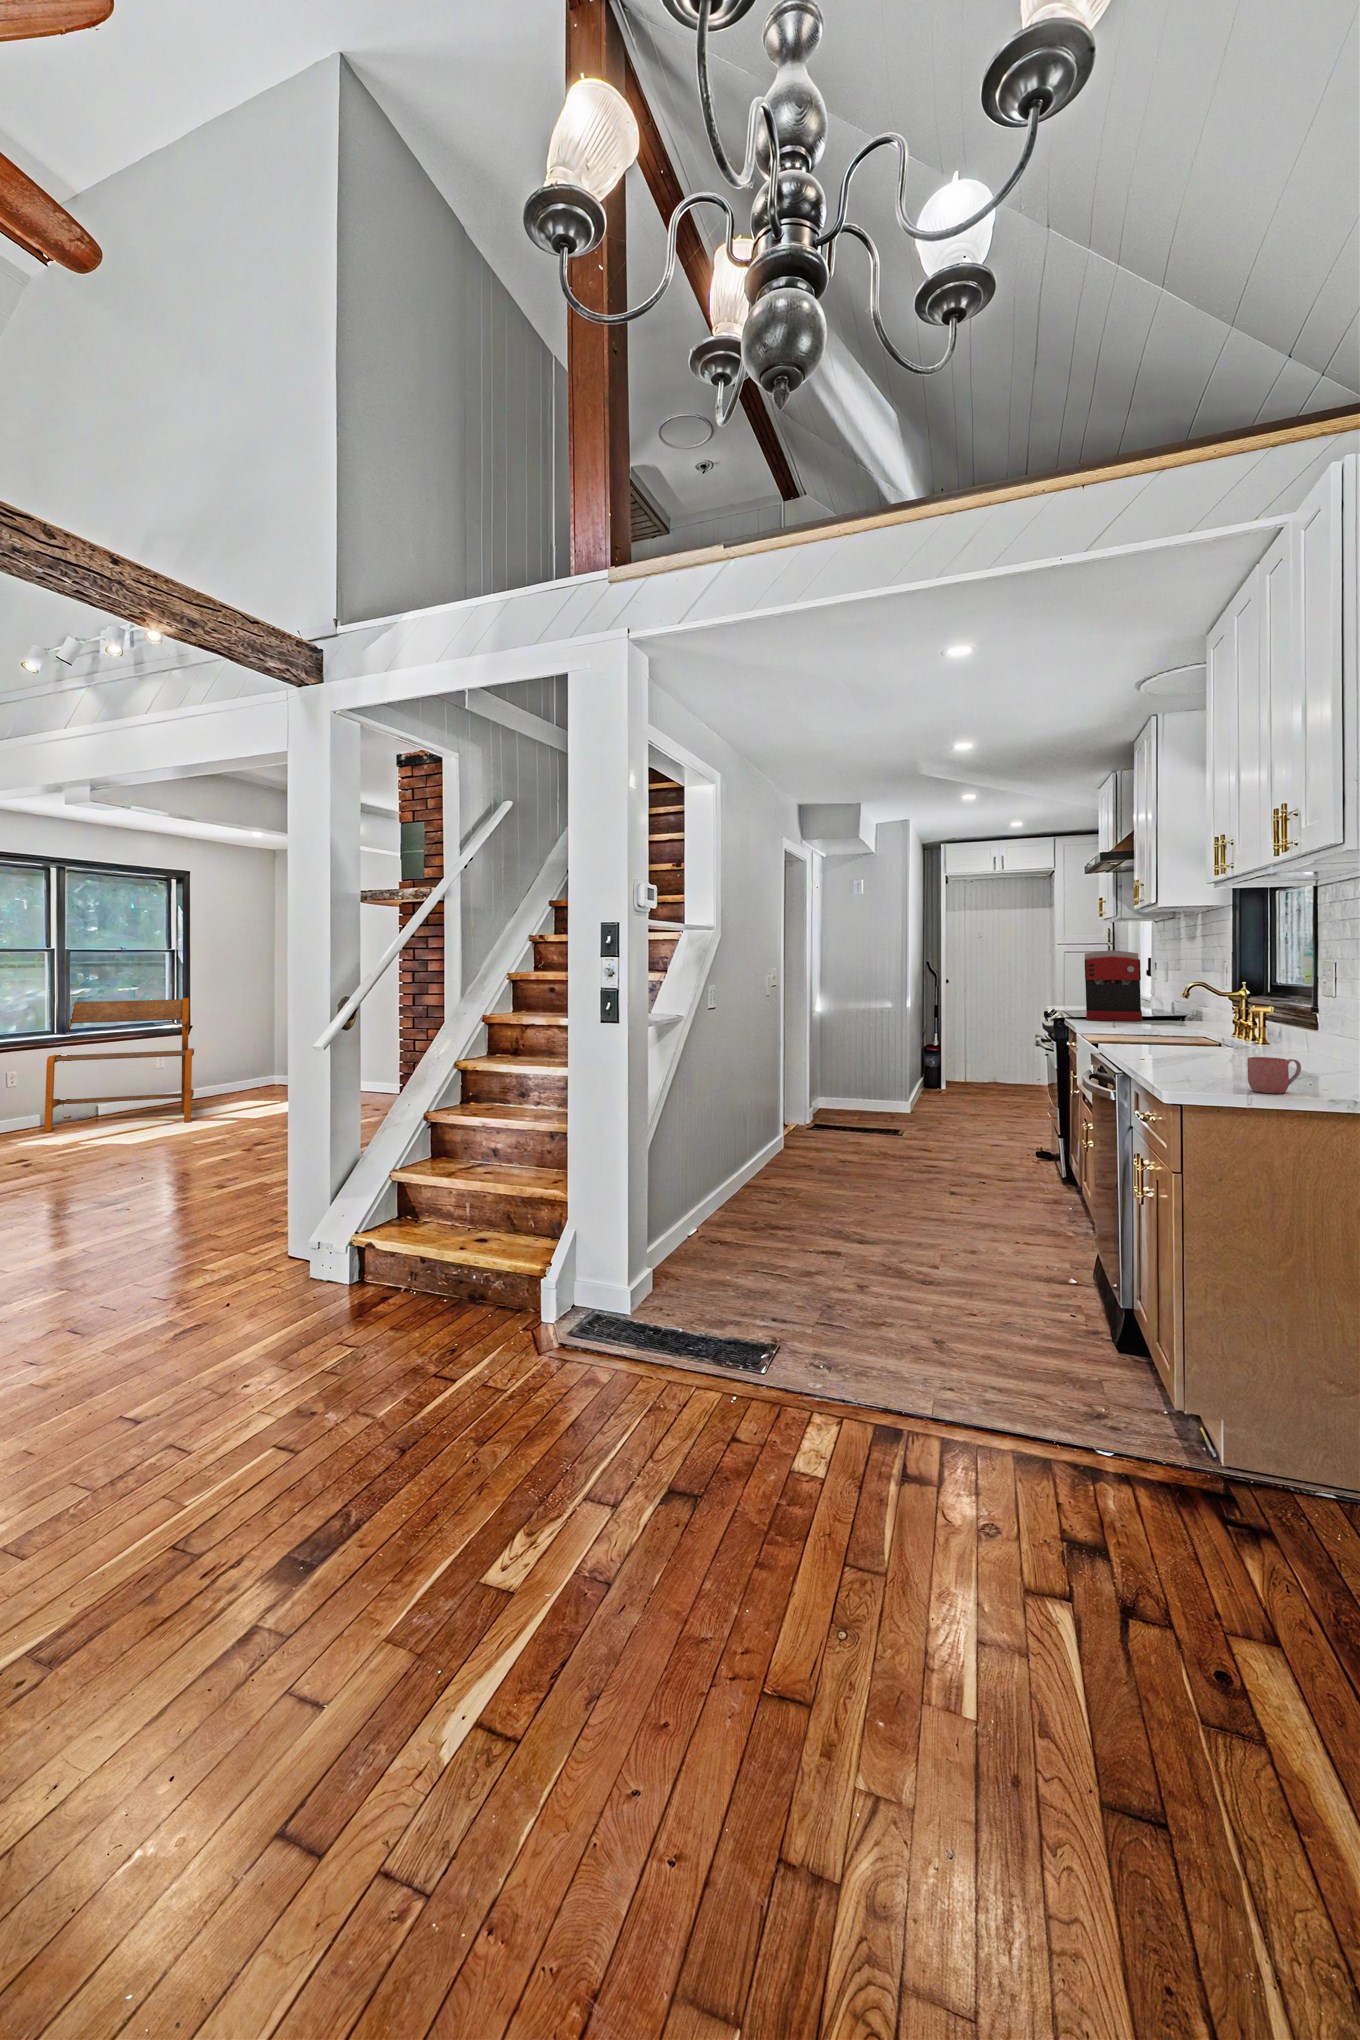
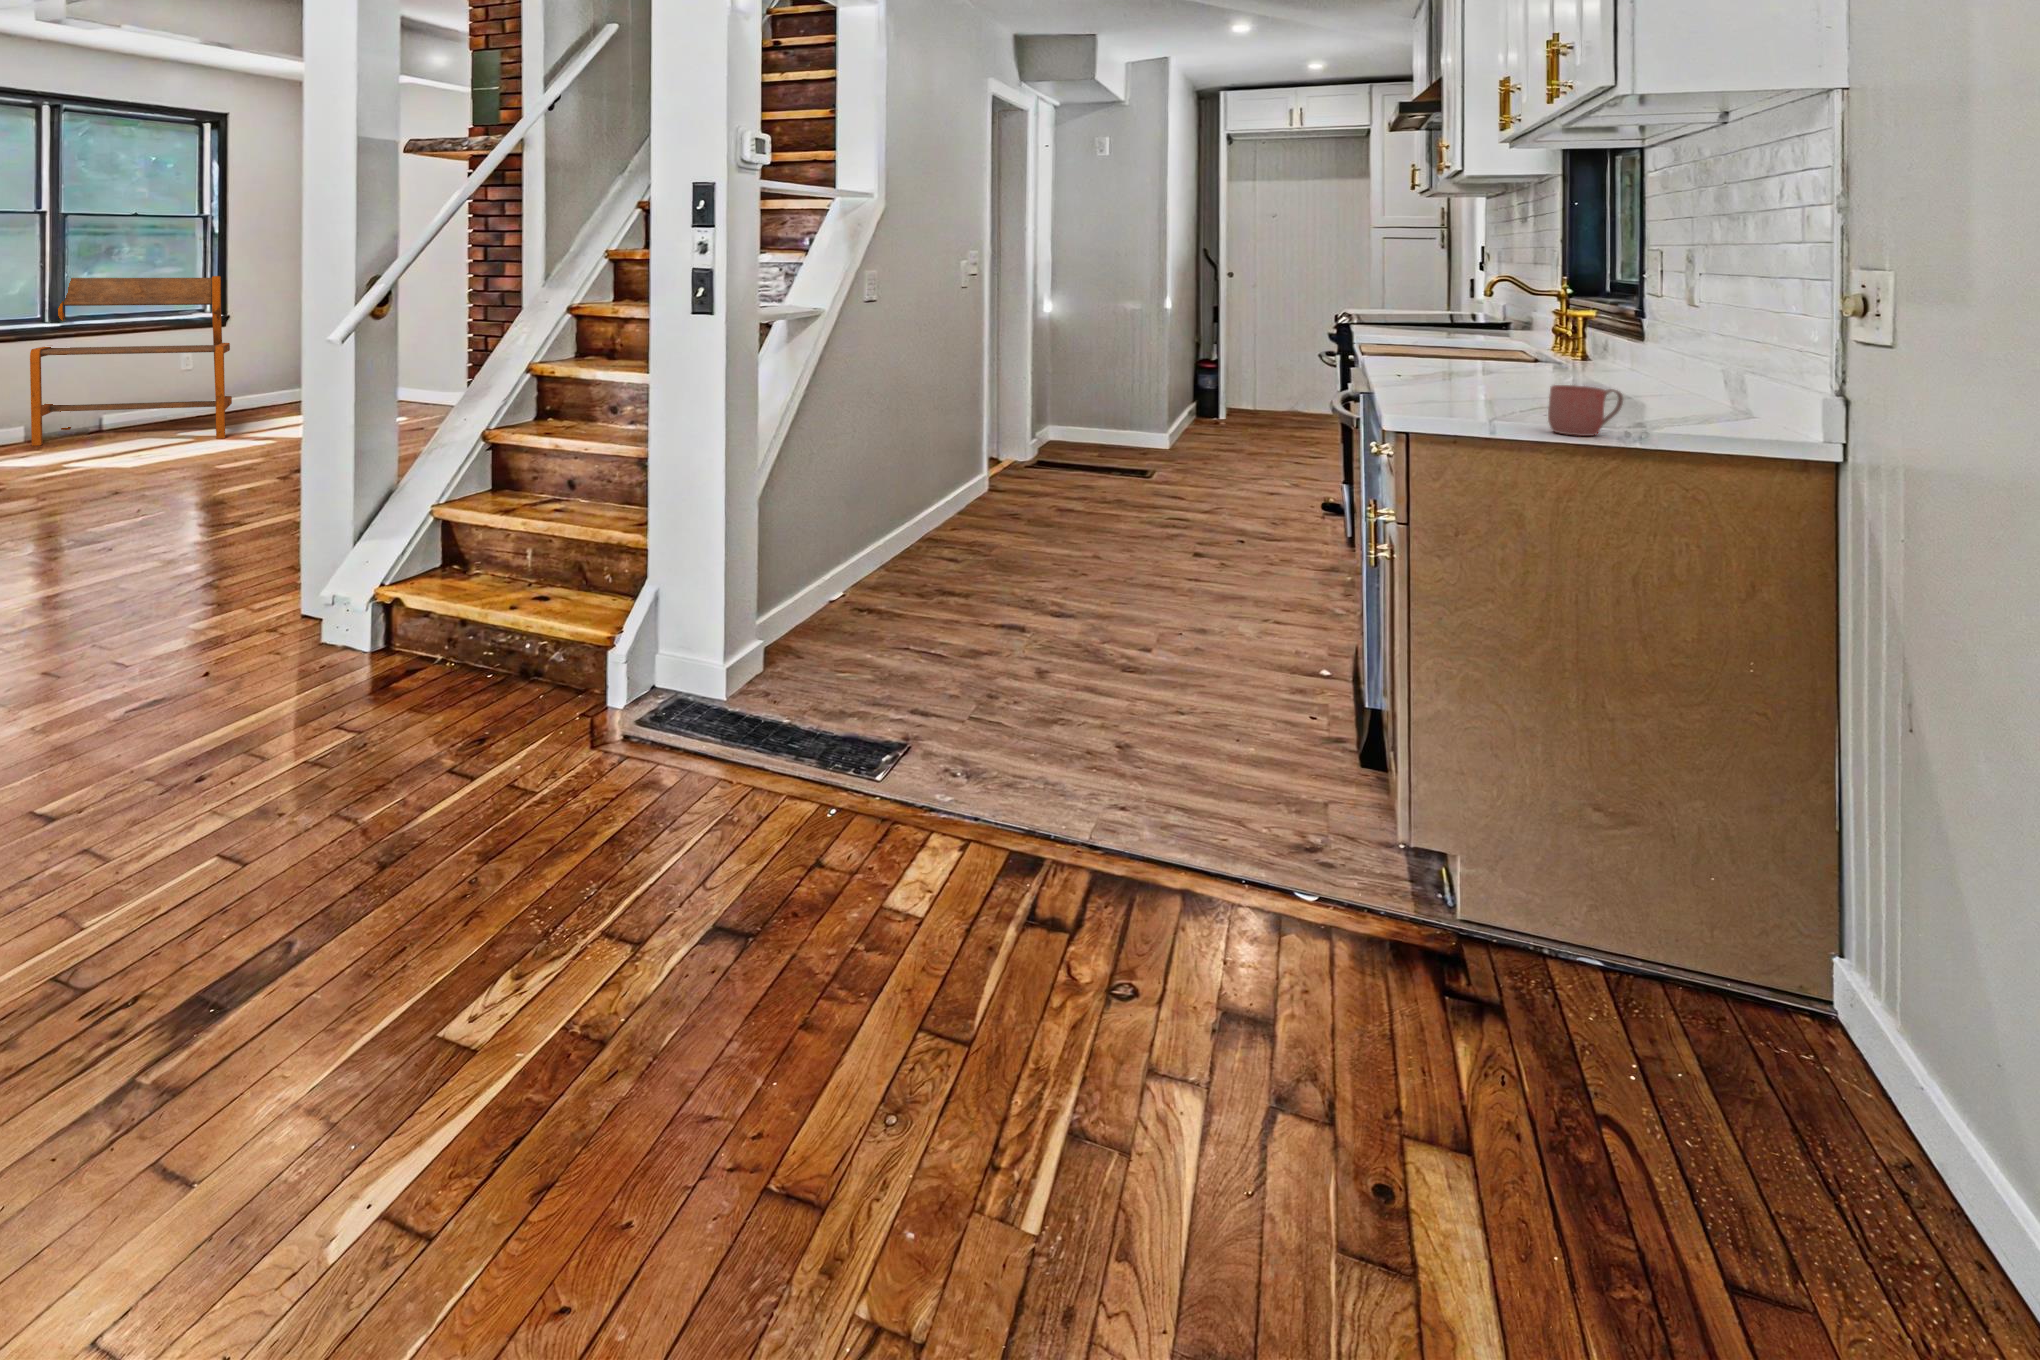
coffee maker: present [1085,950,1142,1021] -> none [1397,237,1478,335]

